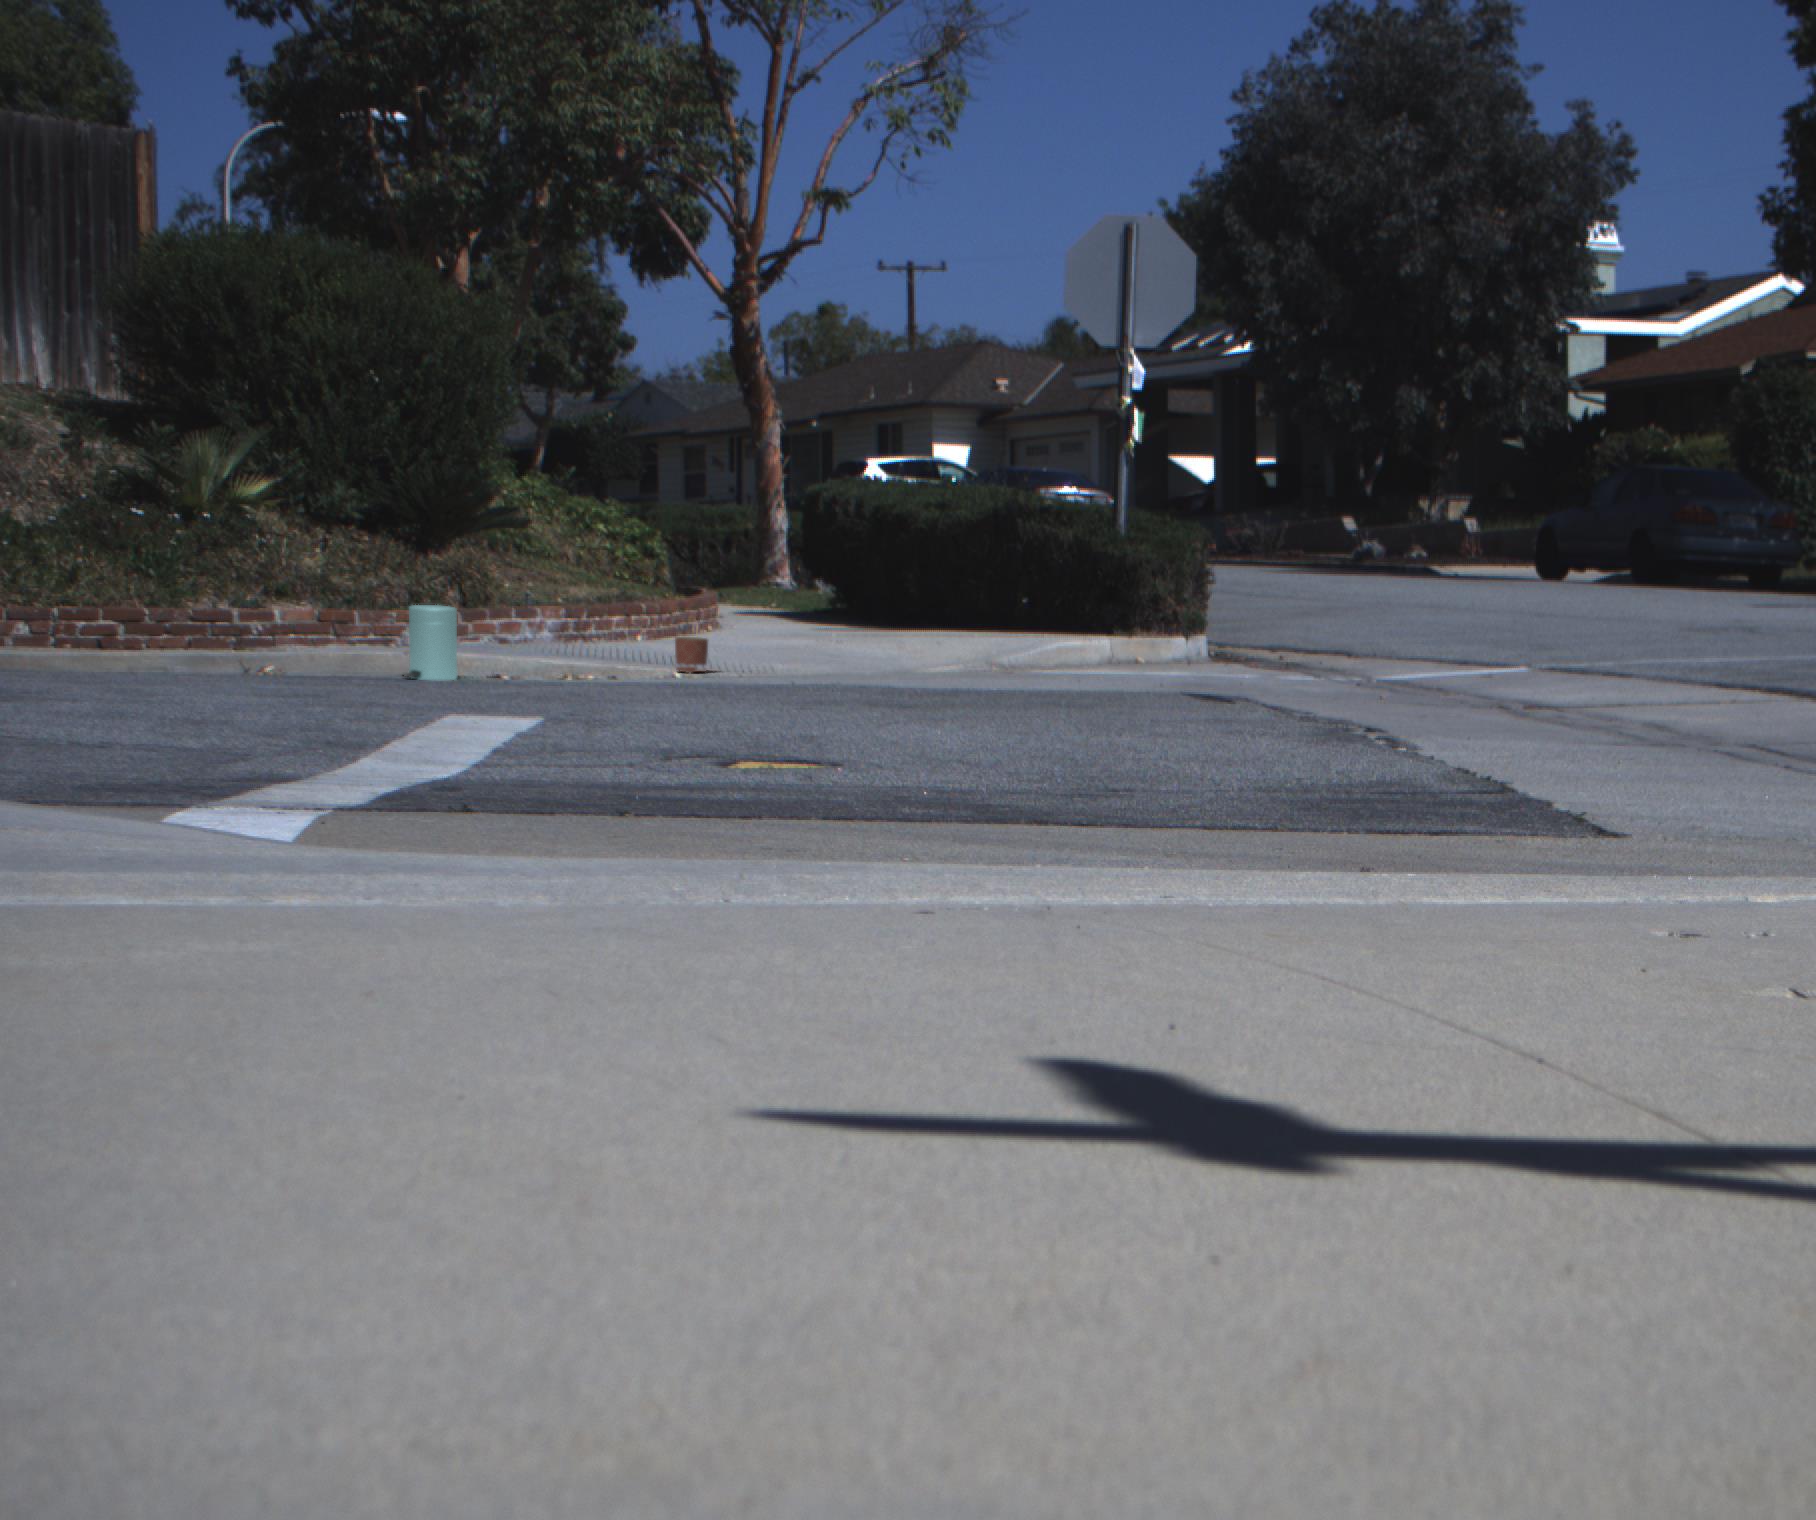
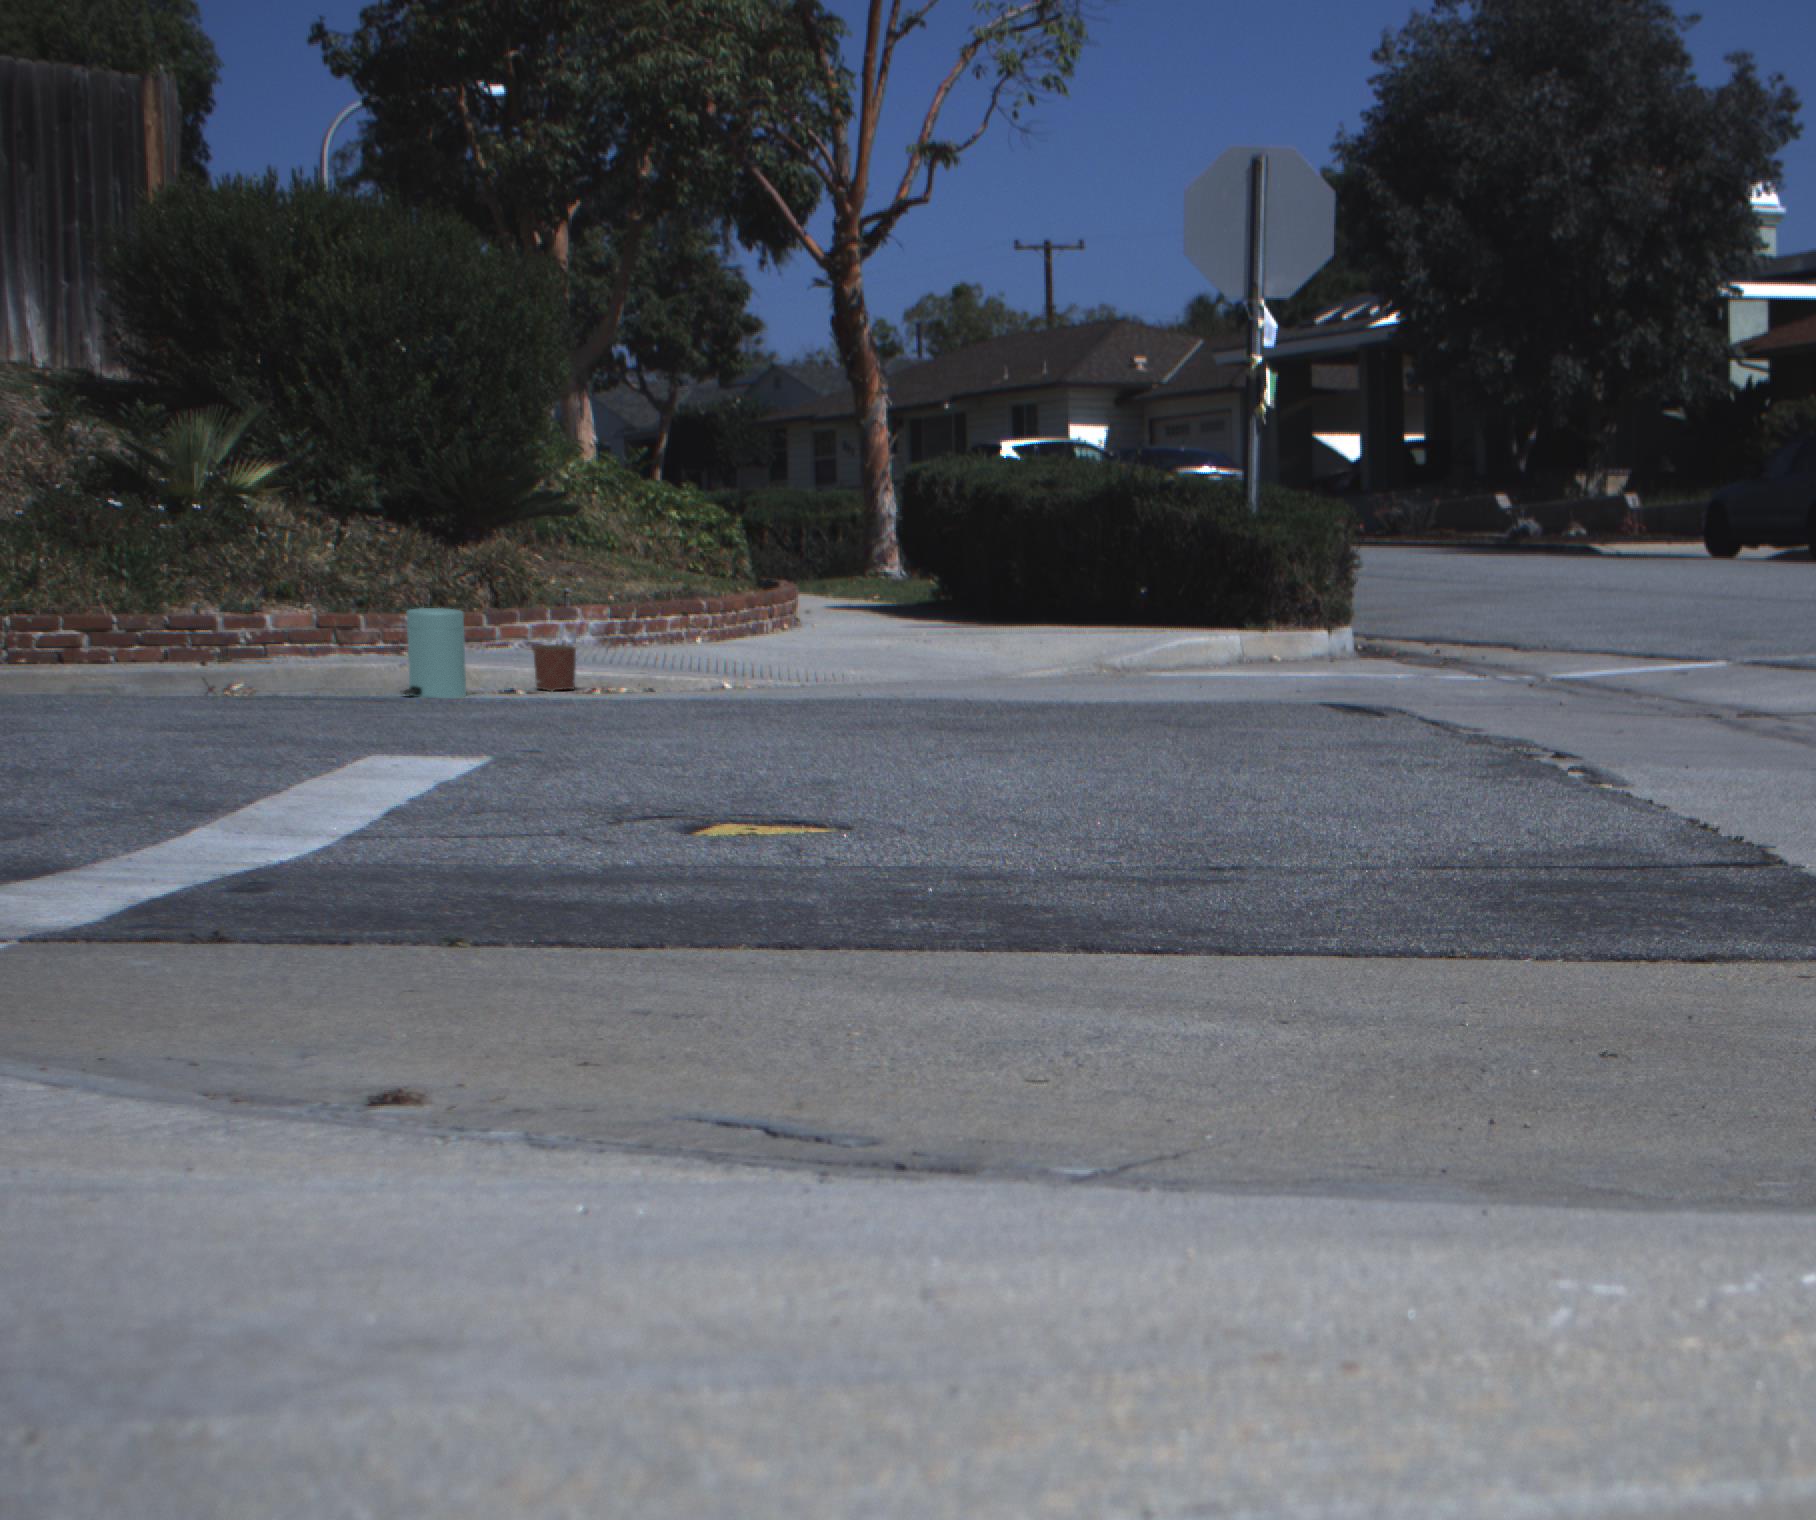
planter: present [675,637,708,673] -> present [533,645,576,691]

